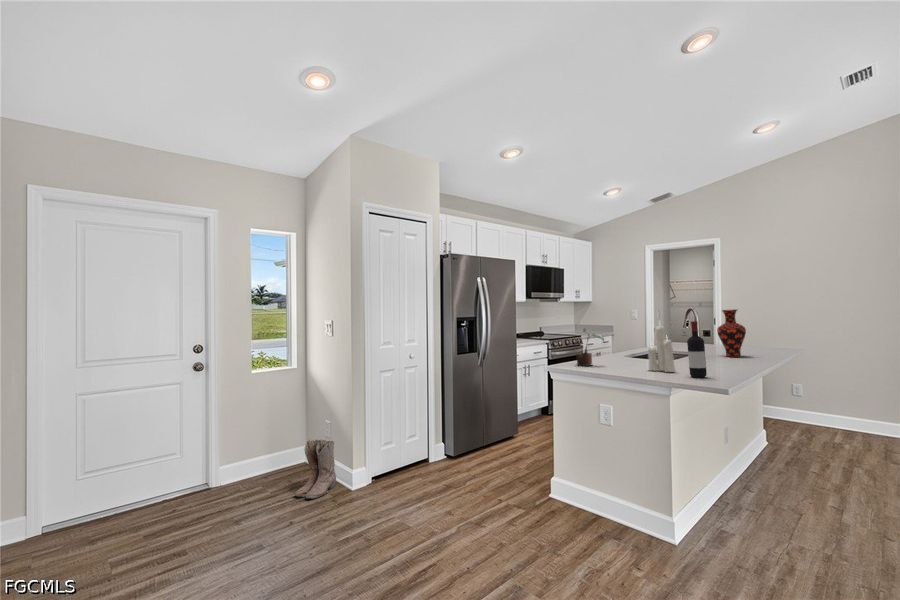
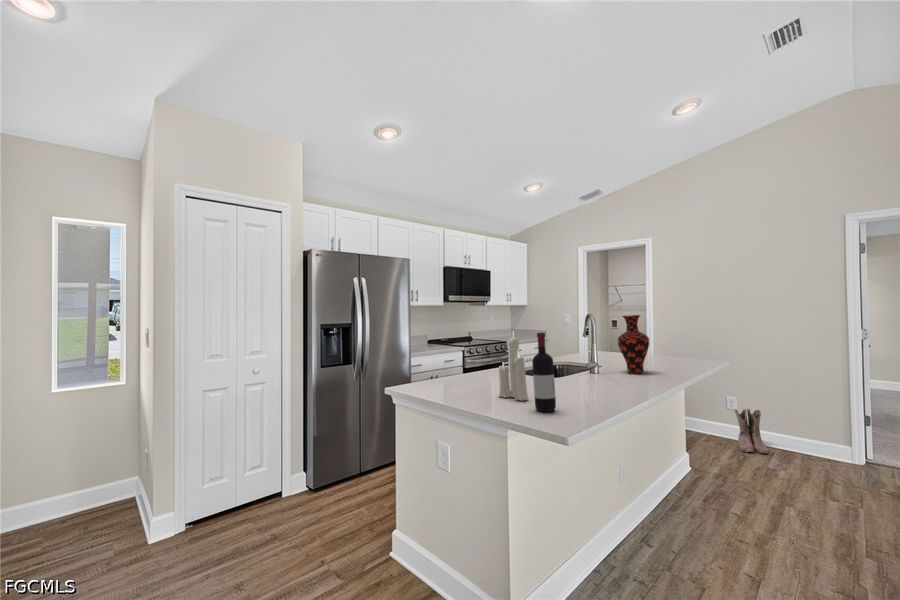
potted plant: present [576,329,604,366] -> none [422,339,458,388]
boots: present [294,440,336,499] -> present [735,409,768,453]

